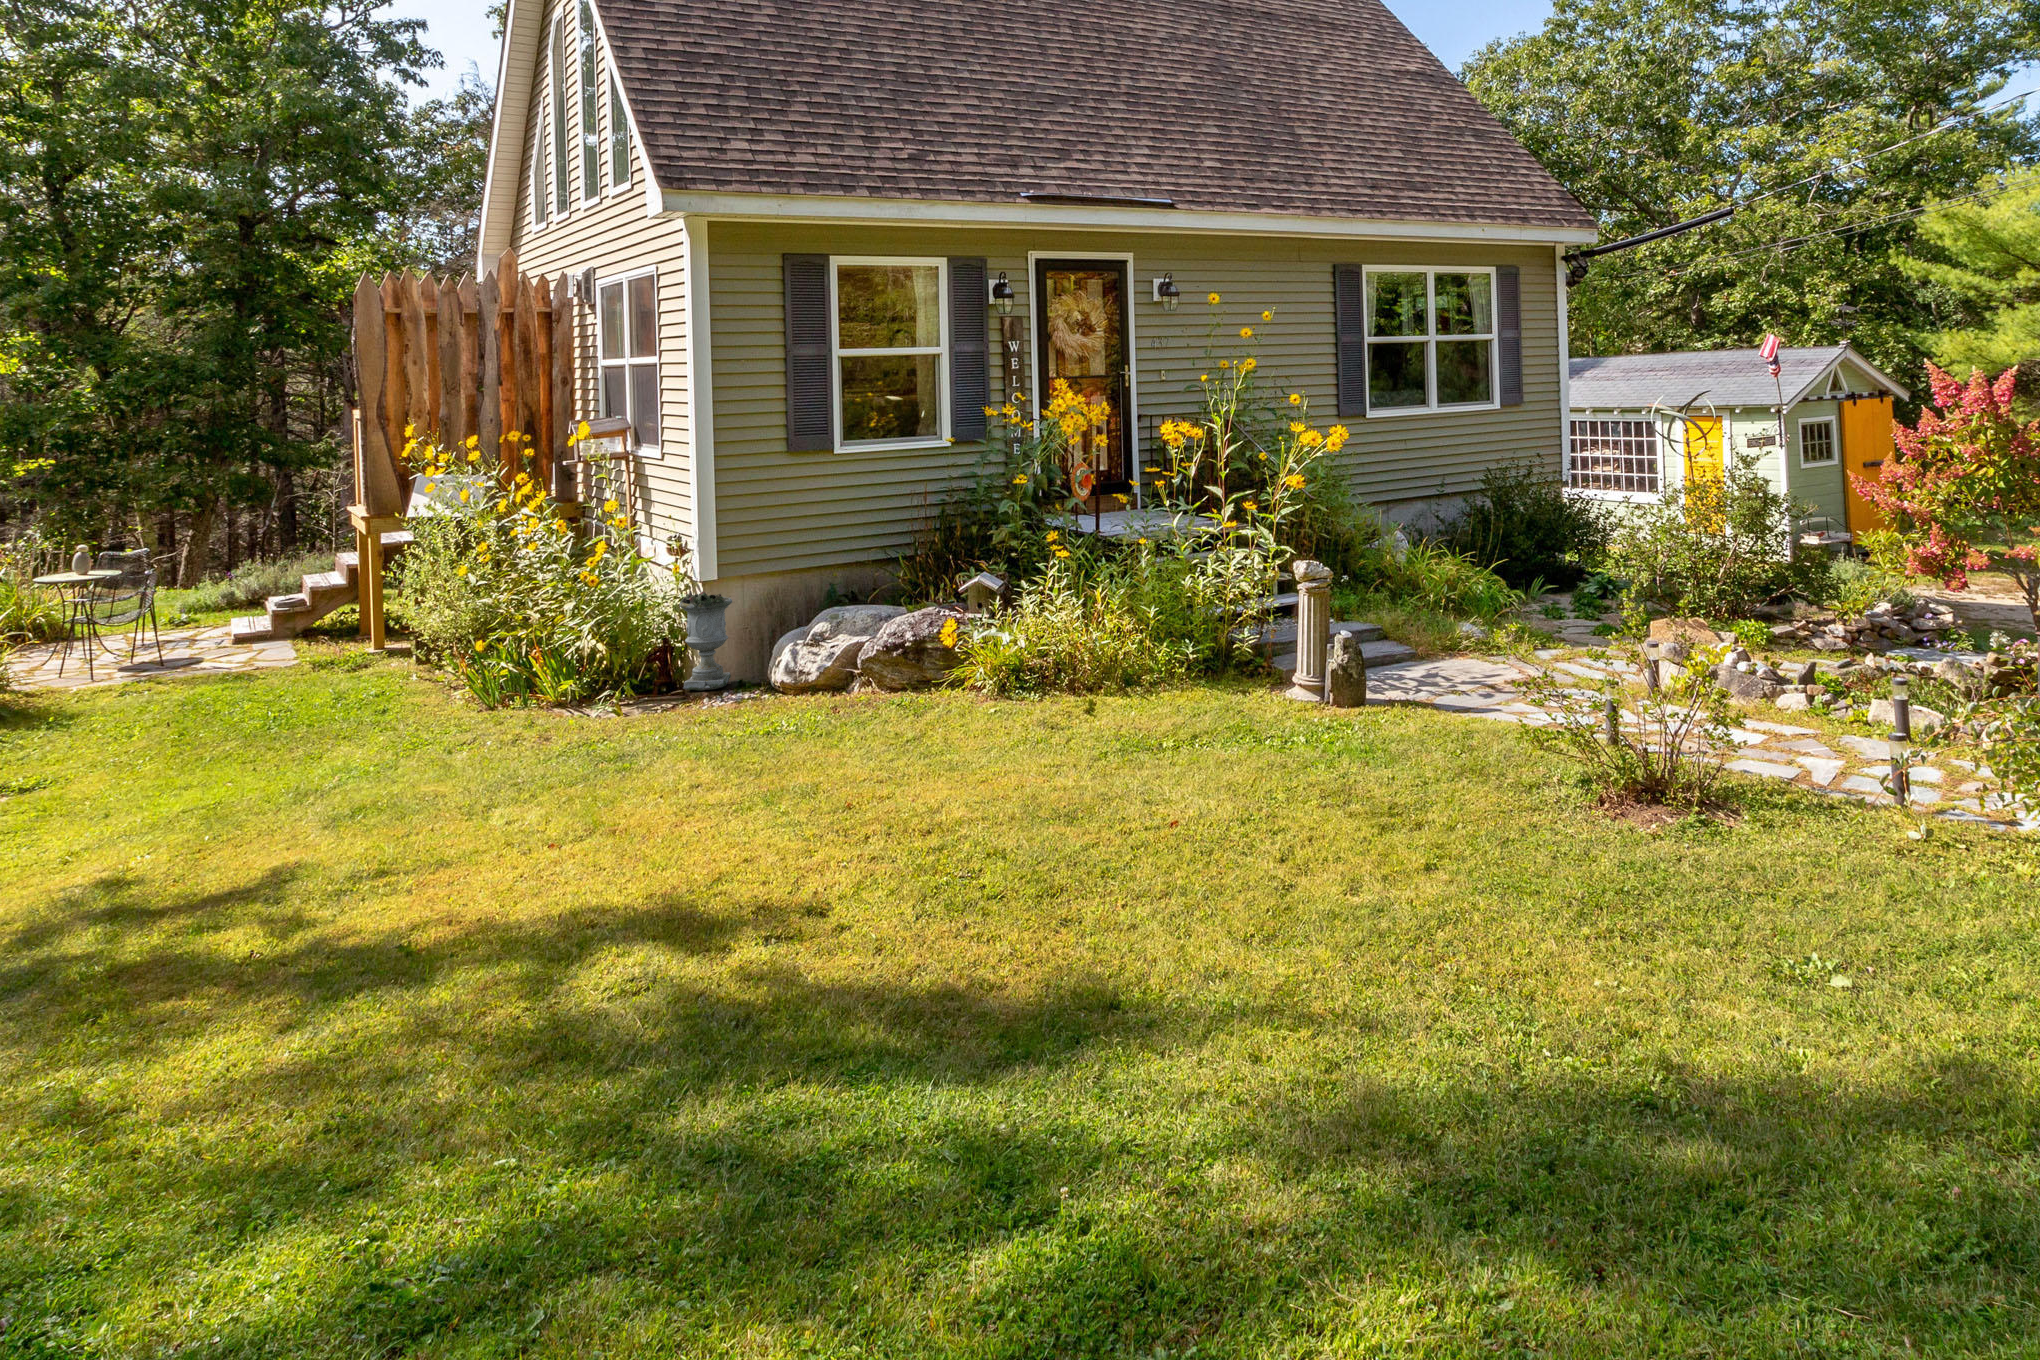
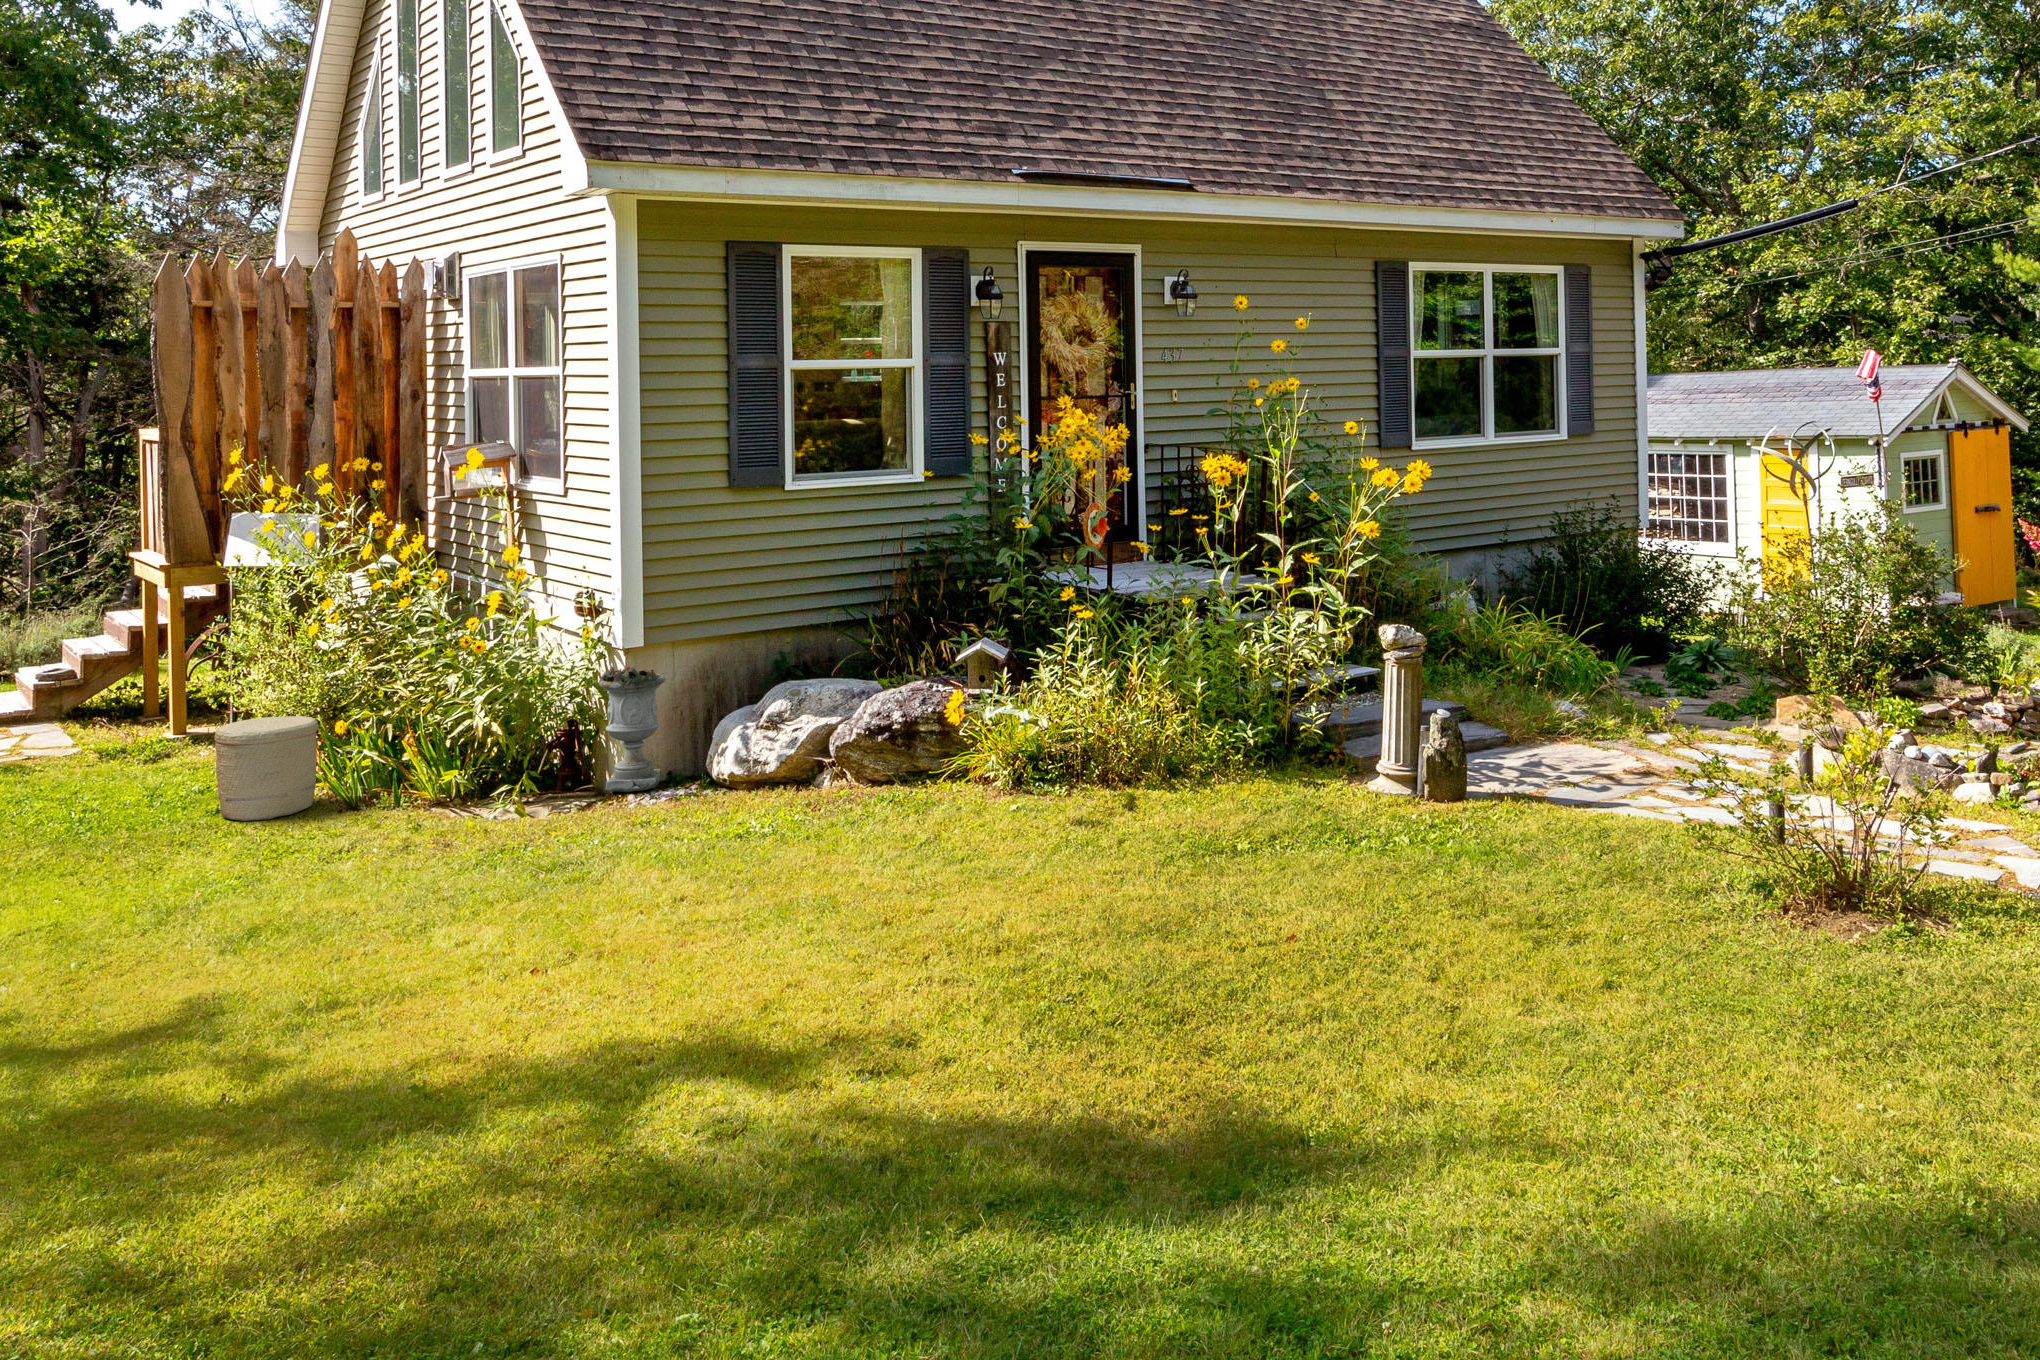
woven basket: none [385,628,467,709] -> present [214,716,319,821]

